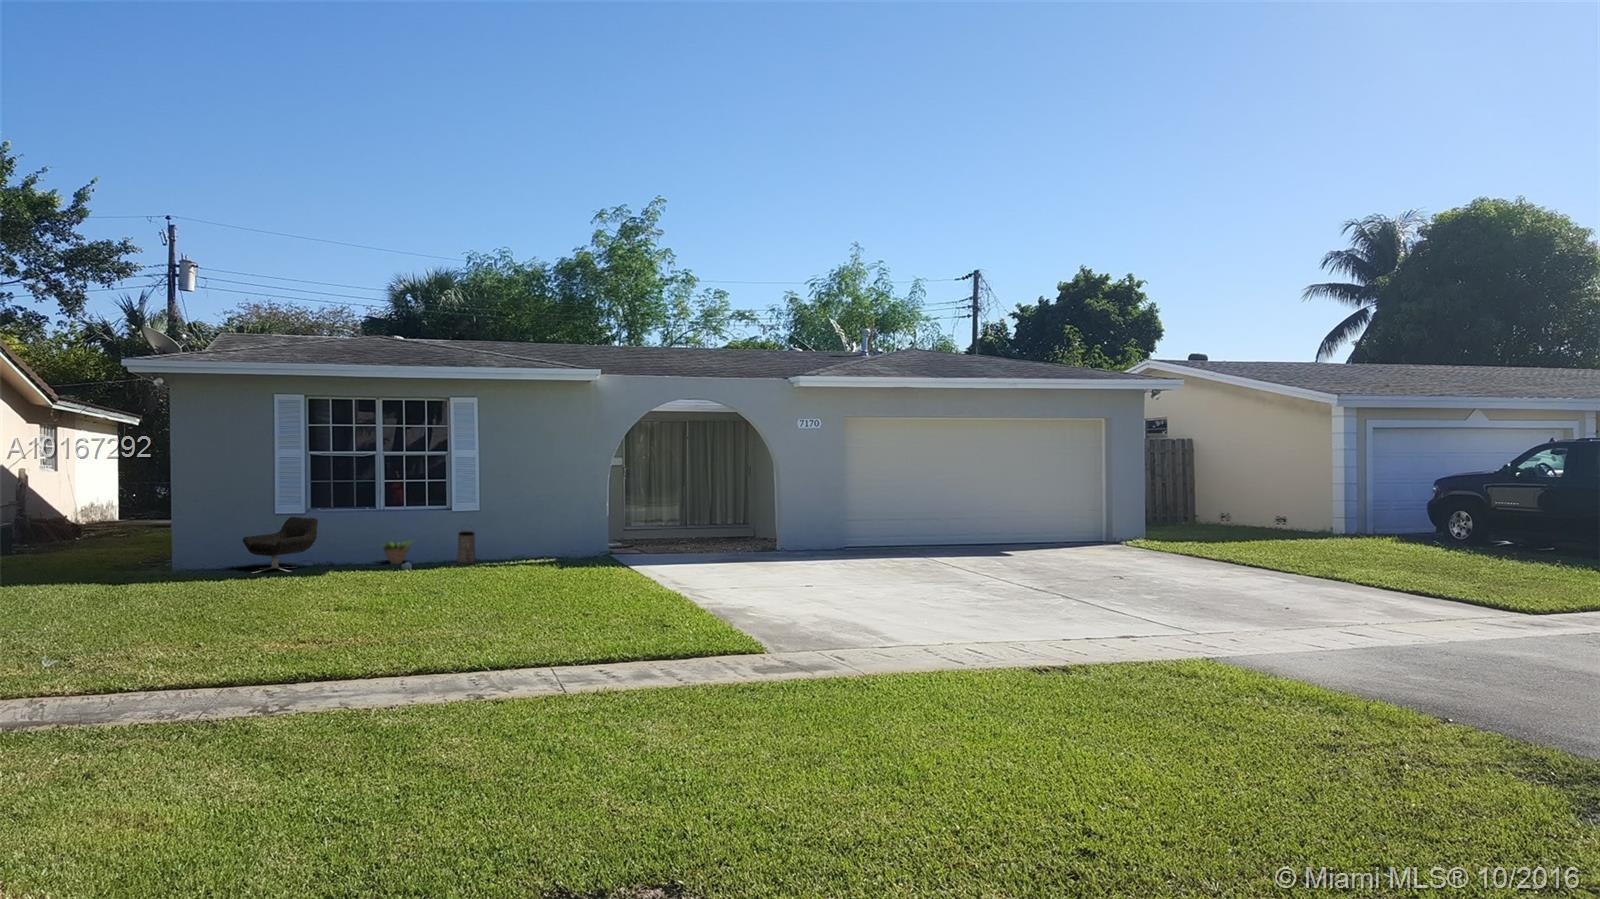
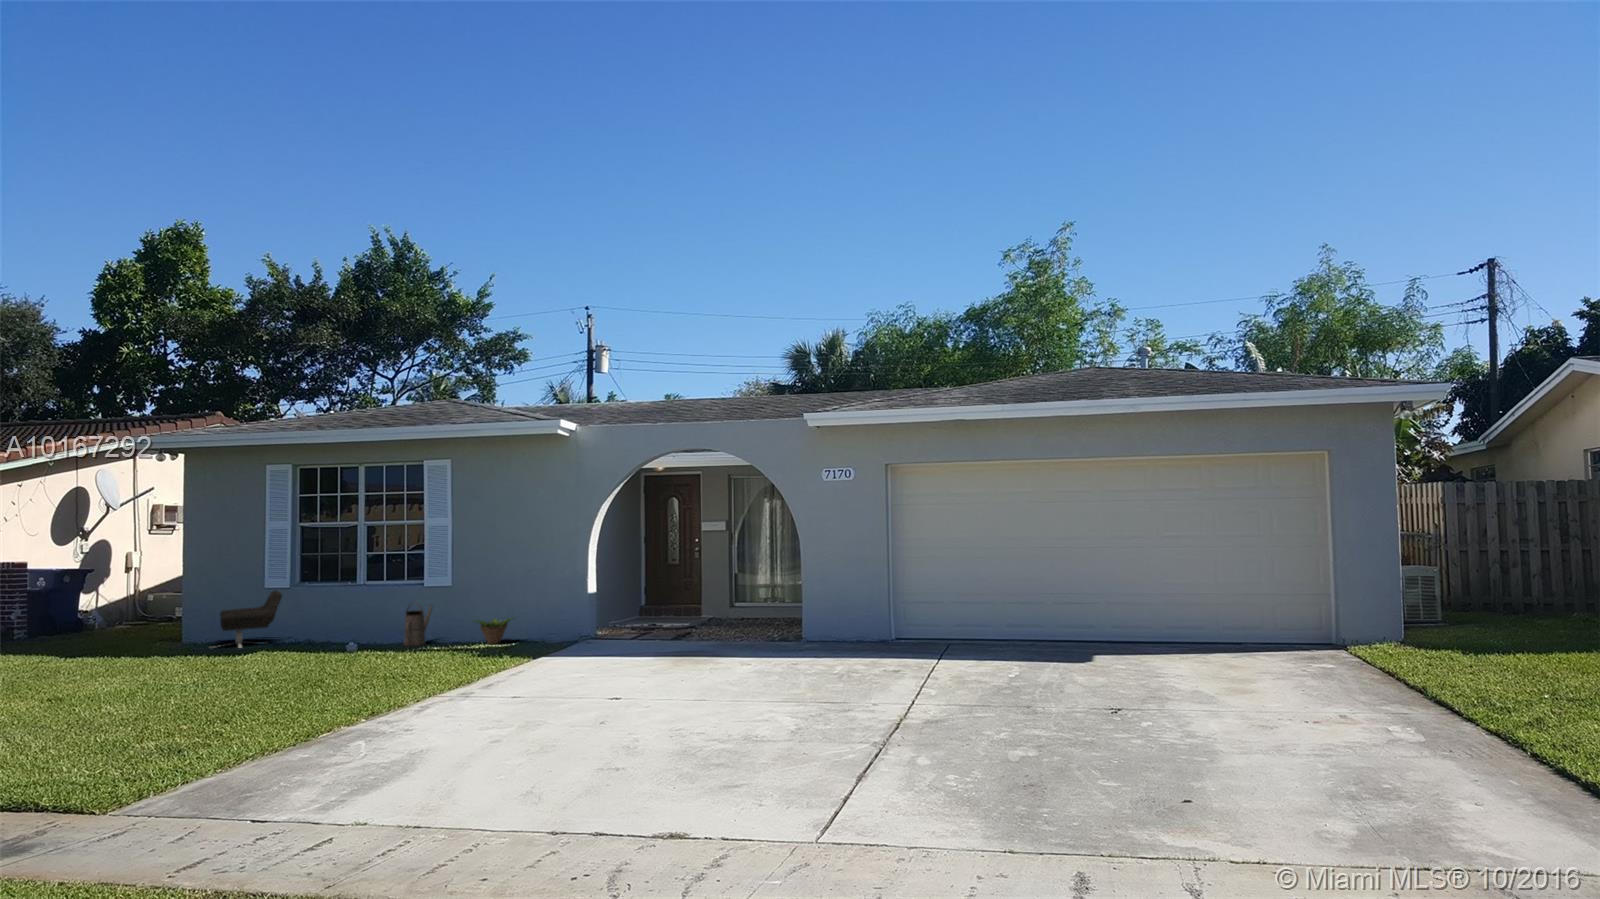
decorative plant: present [381,540,413,564] -> present [478,618,512,644]

